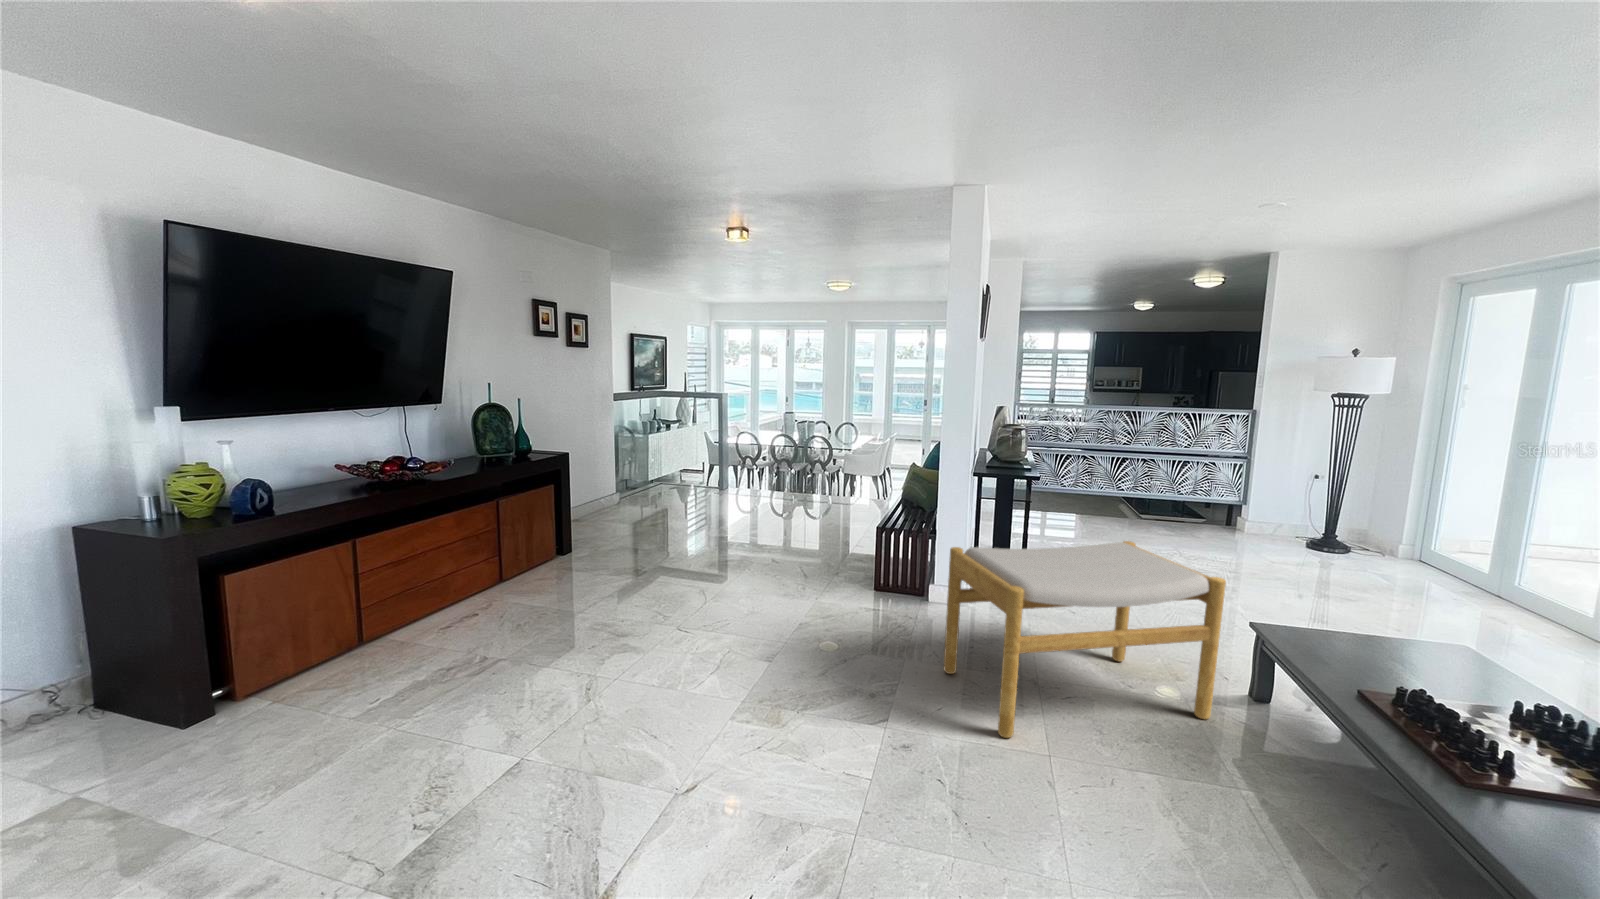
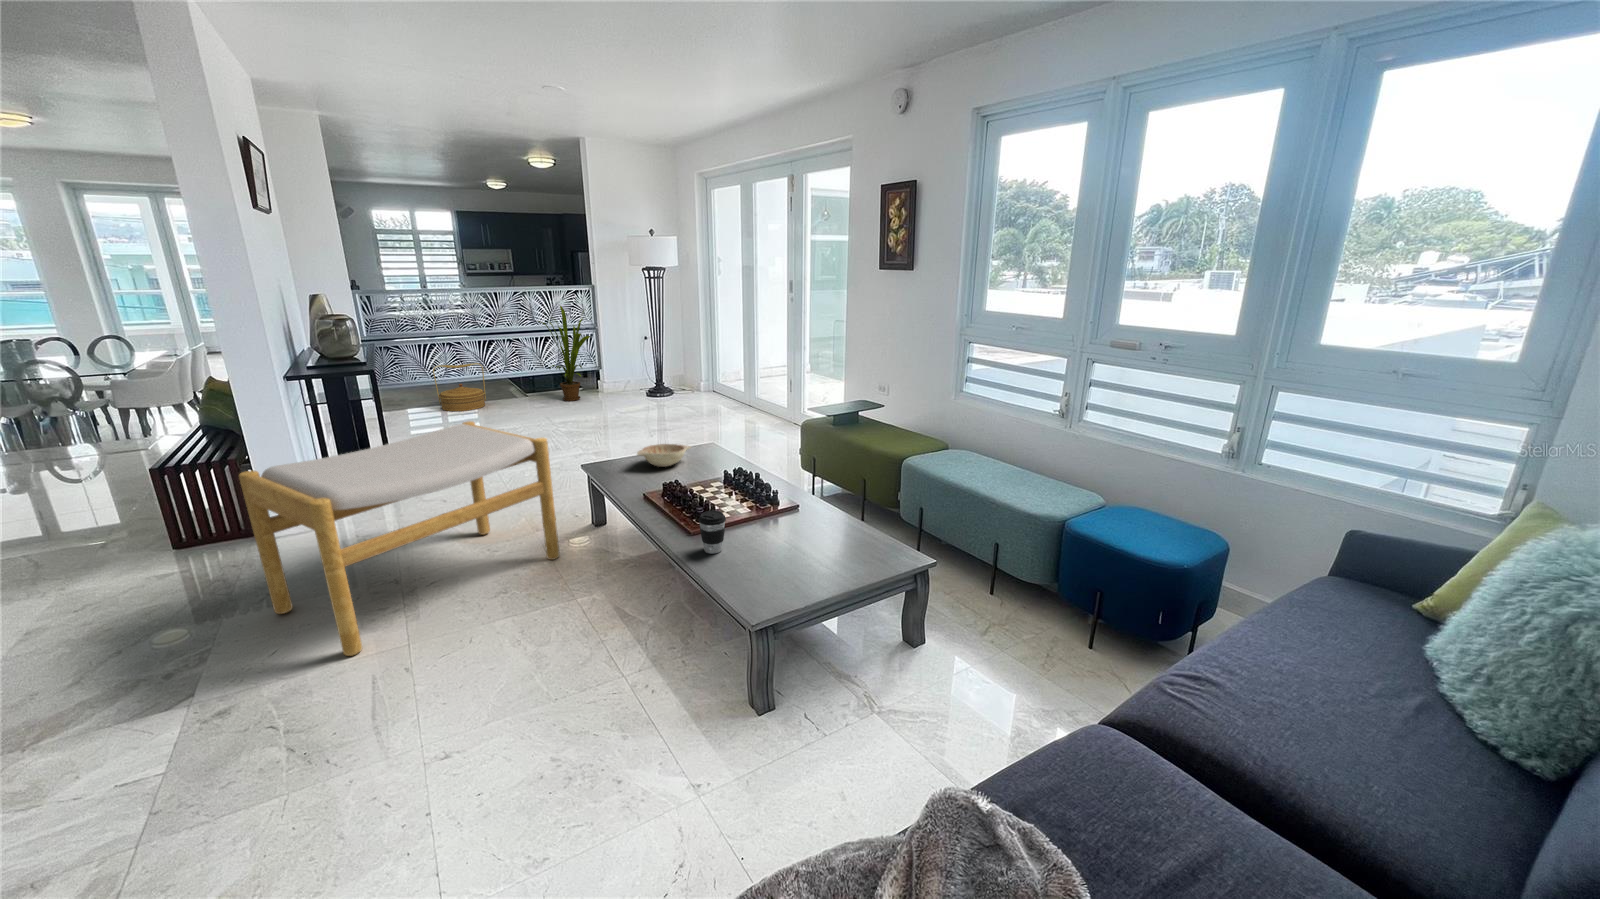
house plant: none [1176,428,1245,536] -> present [538,306,590,401]
woven basket: none [1062,476,1111,525] -> present [433,363,486,411]
decorative bowl: none [1342,620,1435,655] -> present [637,444,691,467]
coffee cup: none [1492,748,1550,818] -> present [699,511,726,554]

